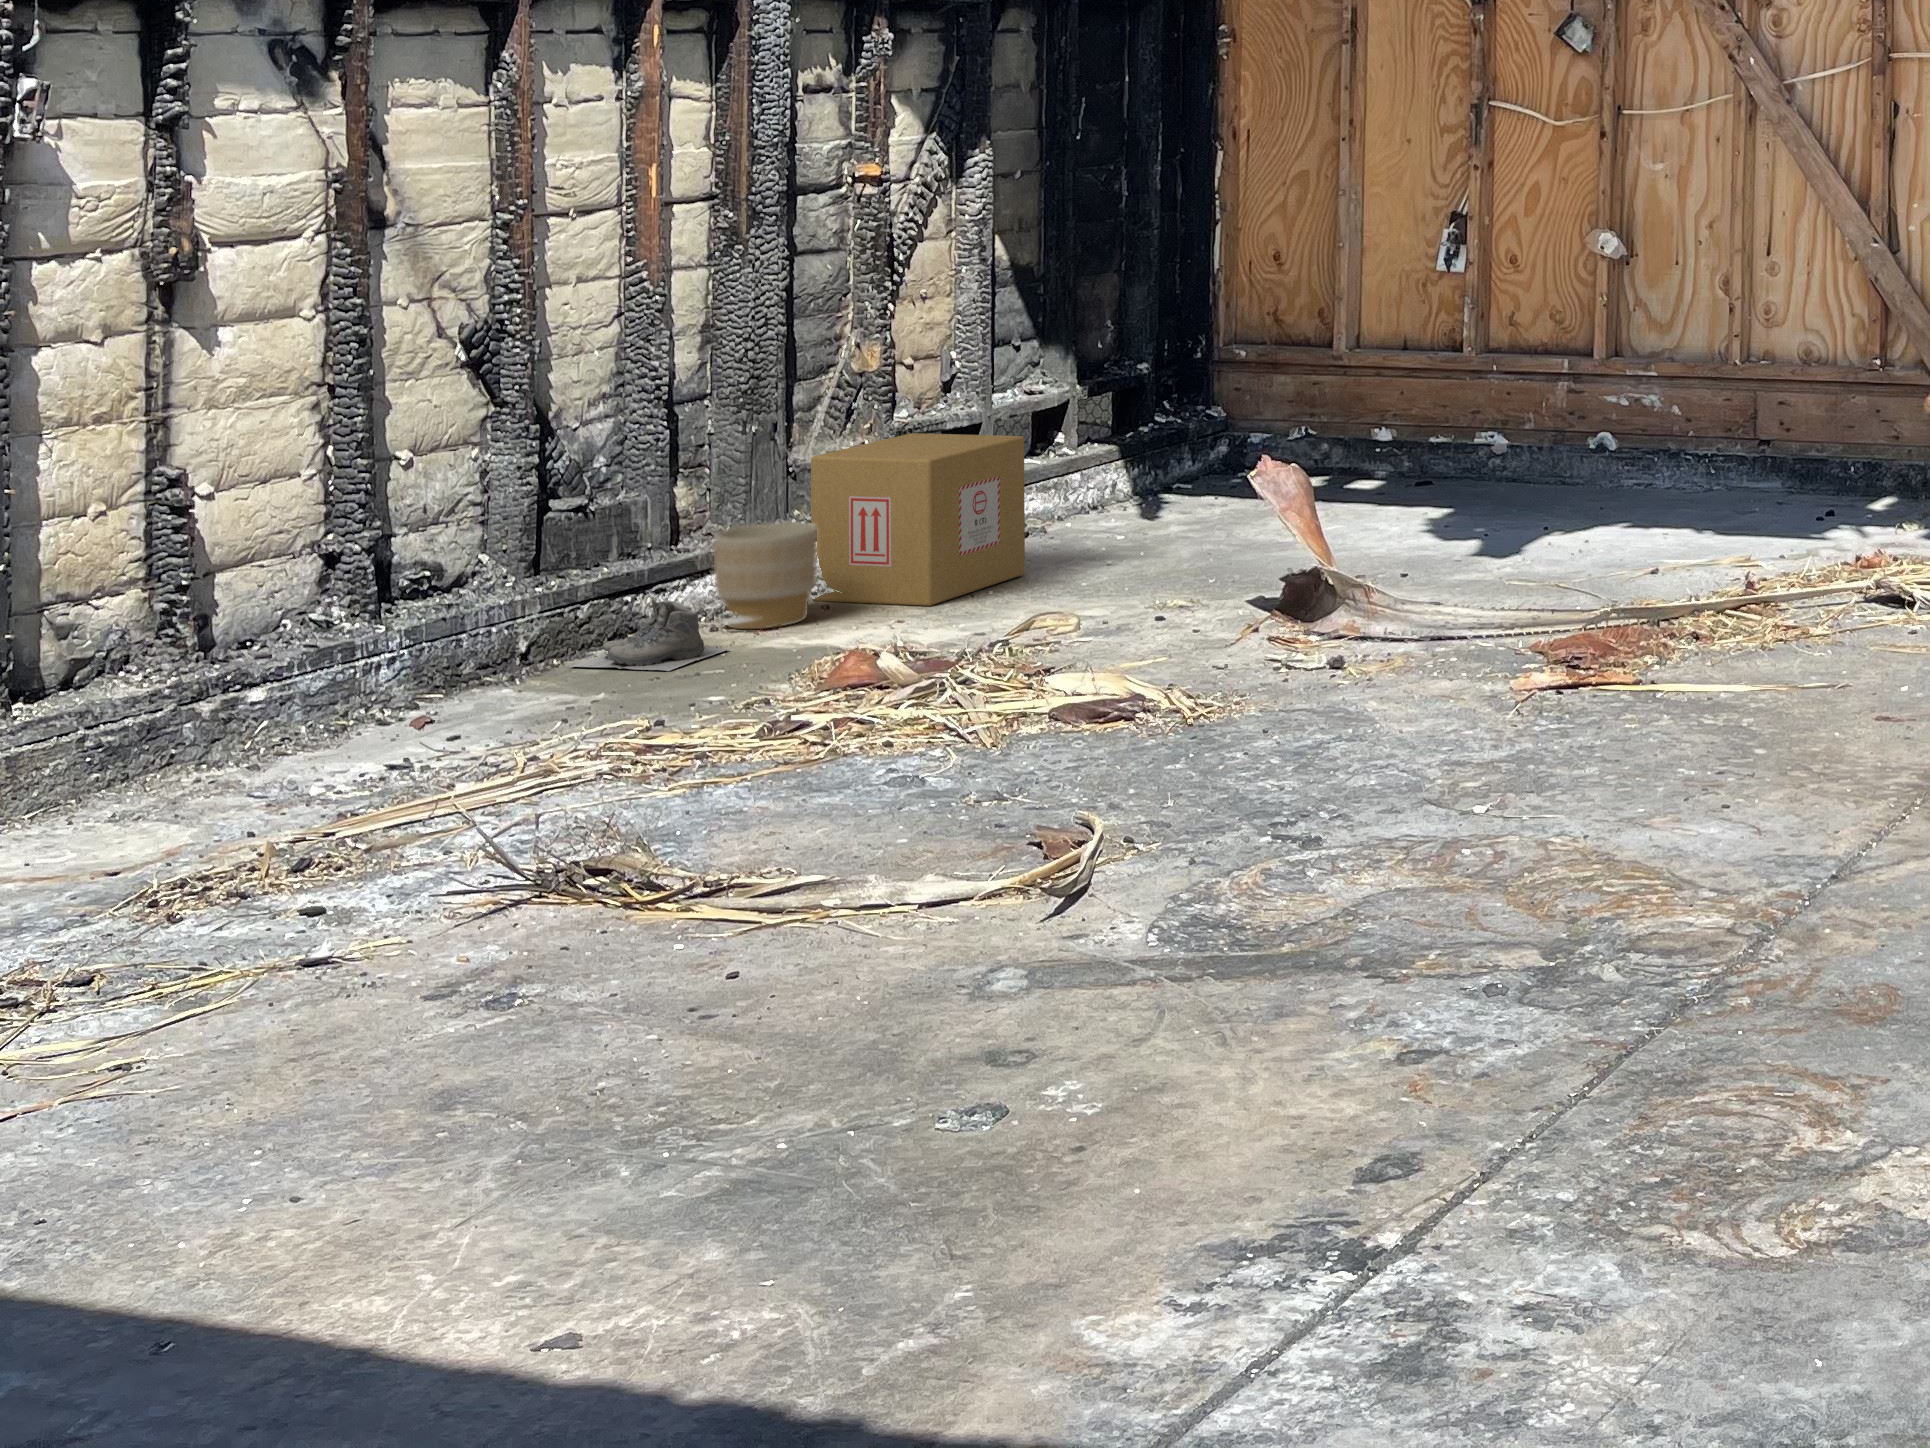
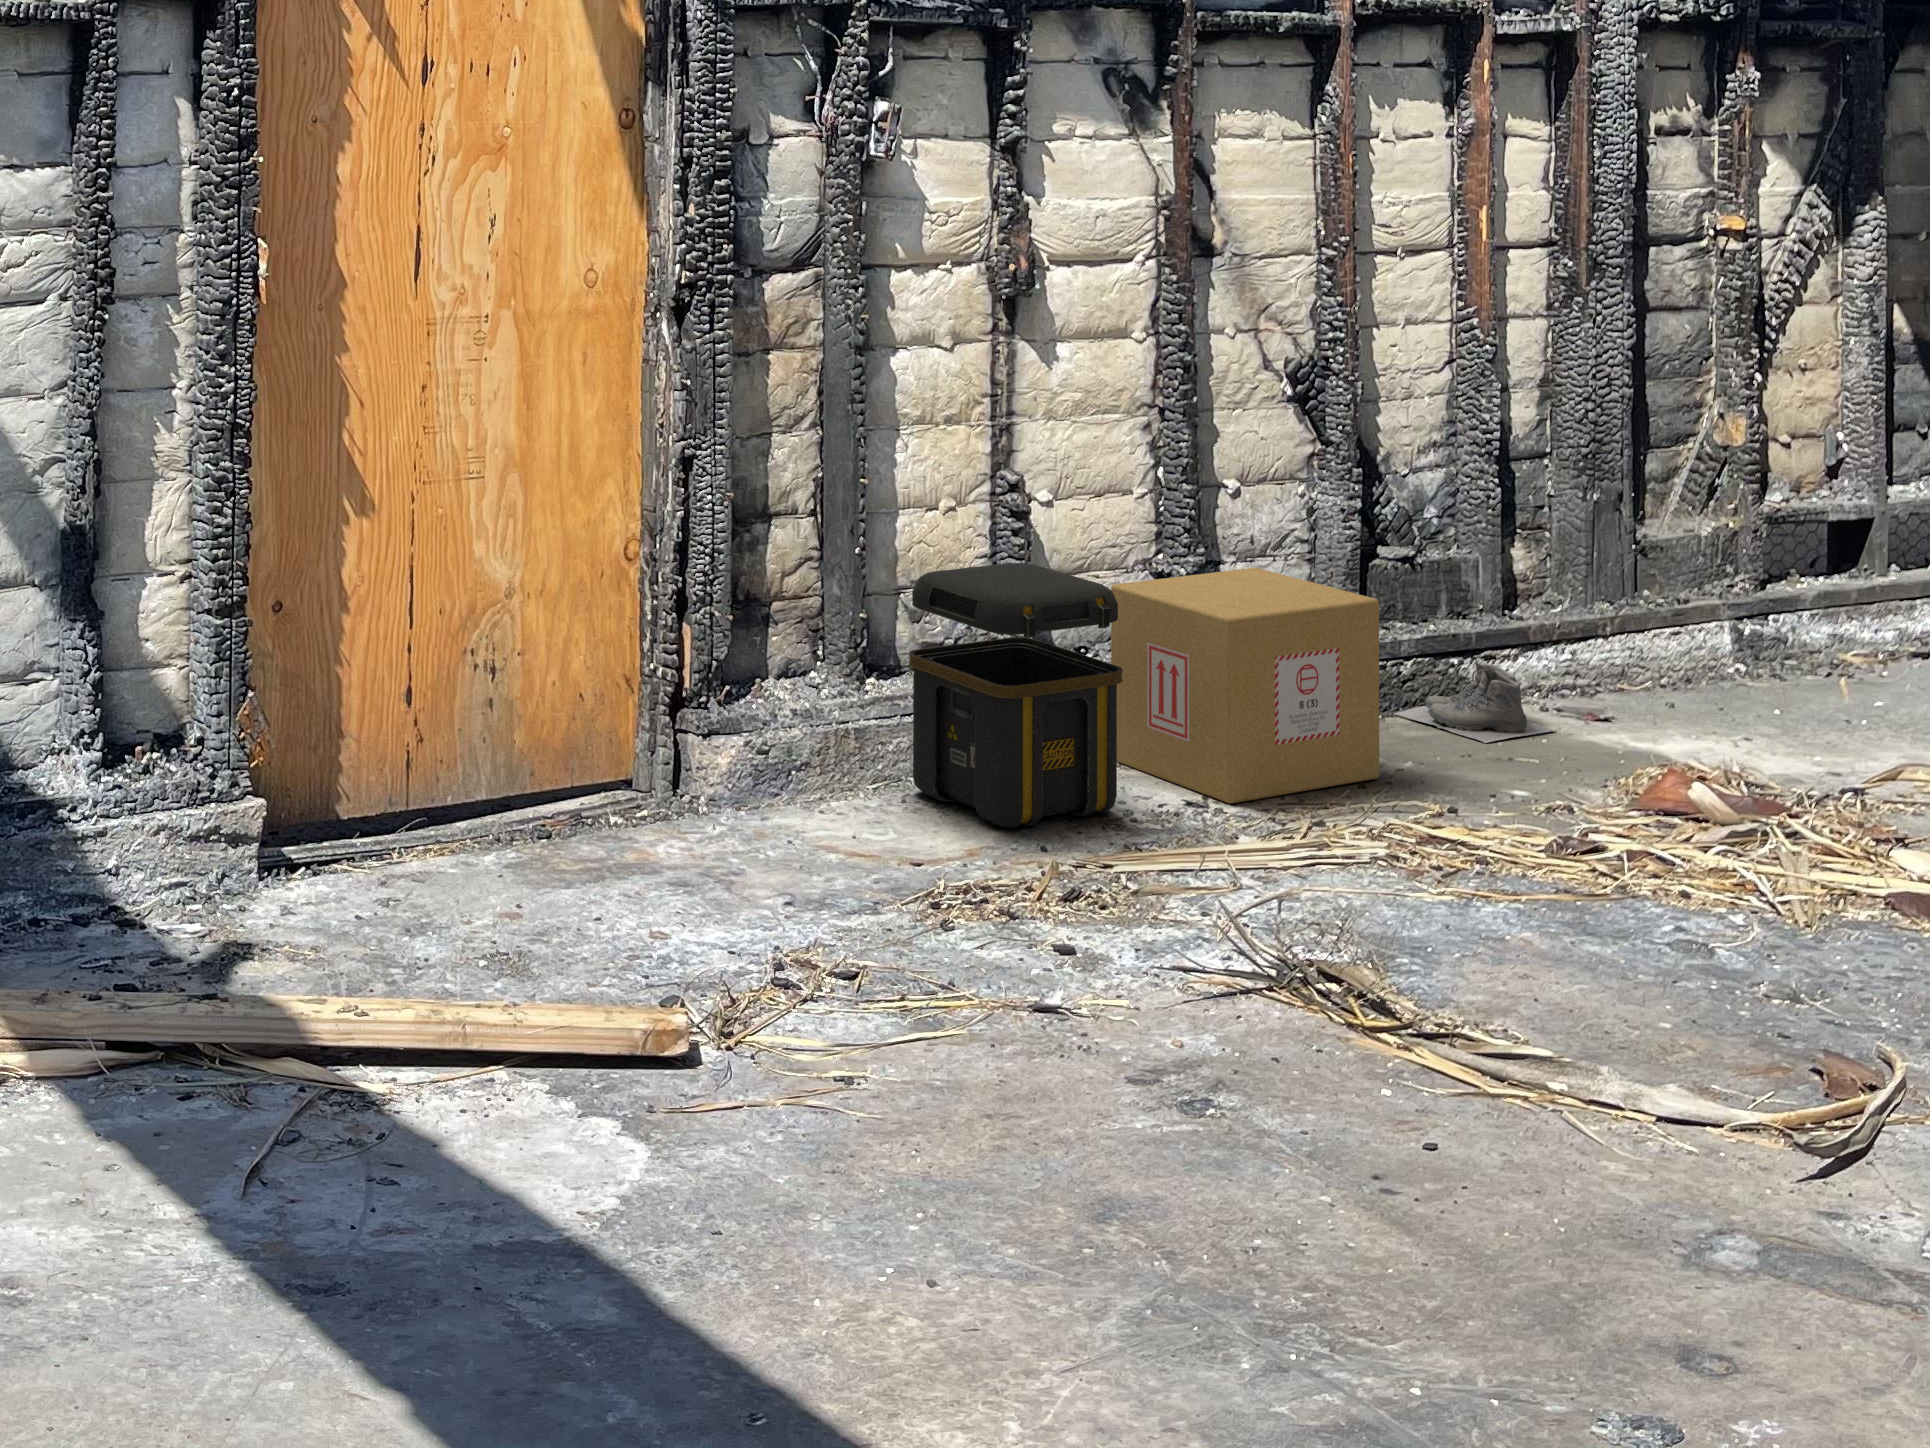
cardboard box: present [811,433,1025,606] -> present [1111,568,1379,804]
planter: present [714,522,817,629] -> none [1550,595,1660,714]
toolbox: none [61,565,326,839] -> present [909,563,1123,828]

